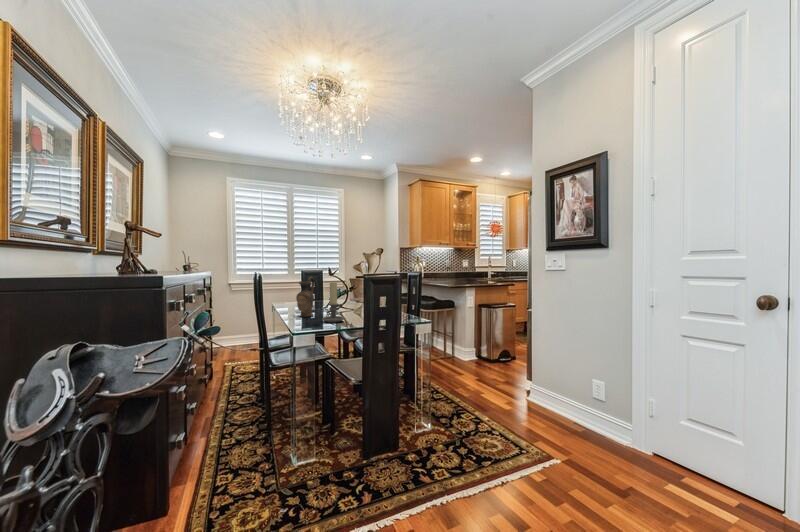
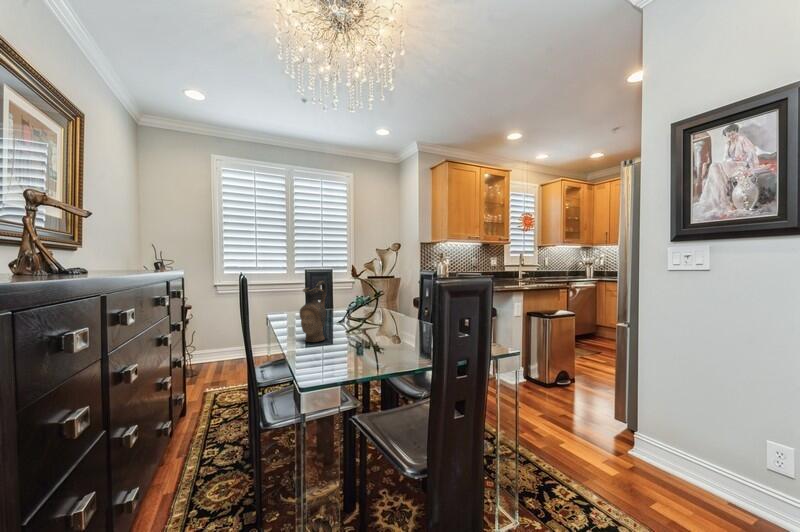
candle holder: present [323,282,344,323] -> none [342,290,376,356]

